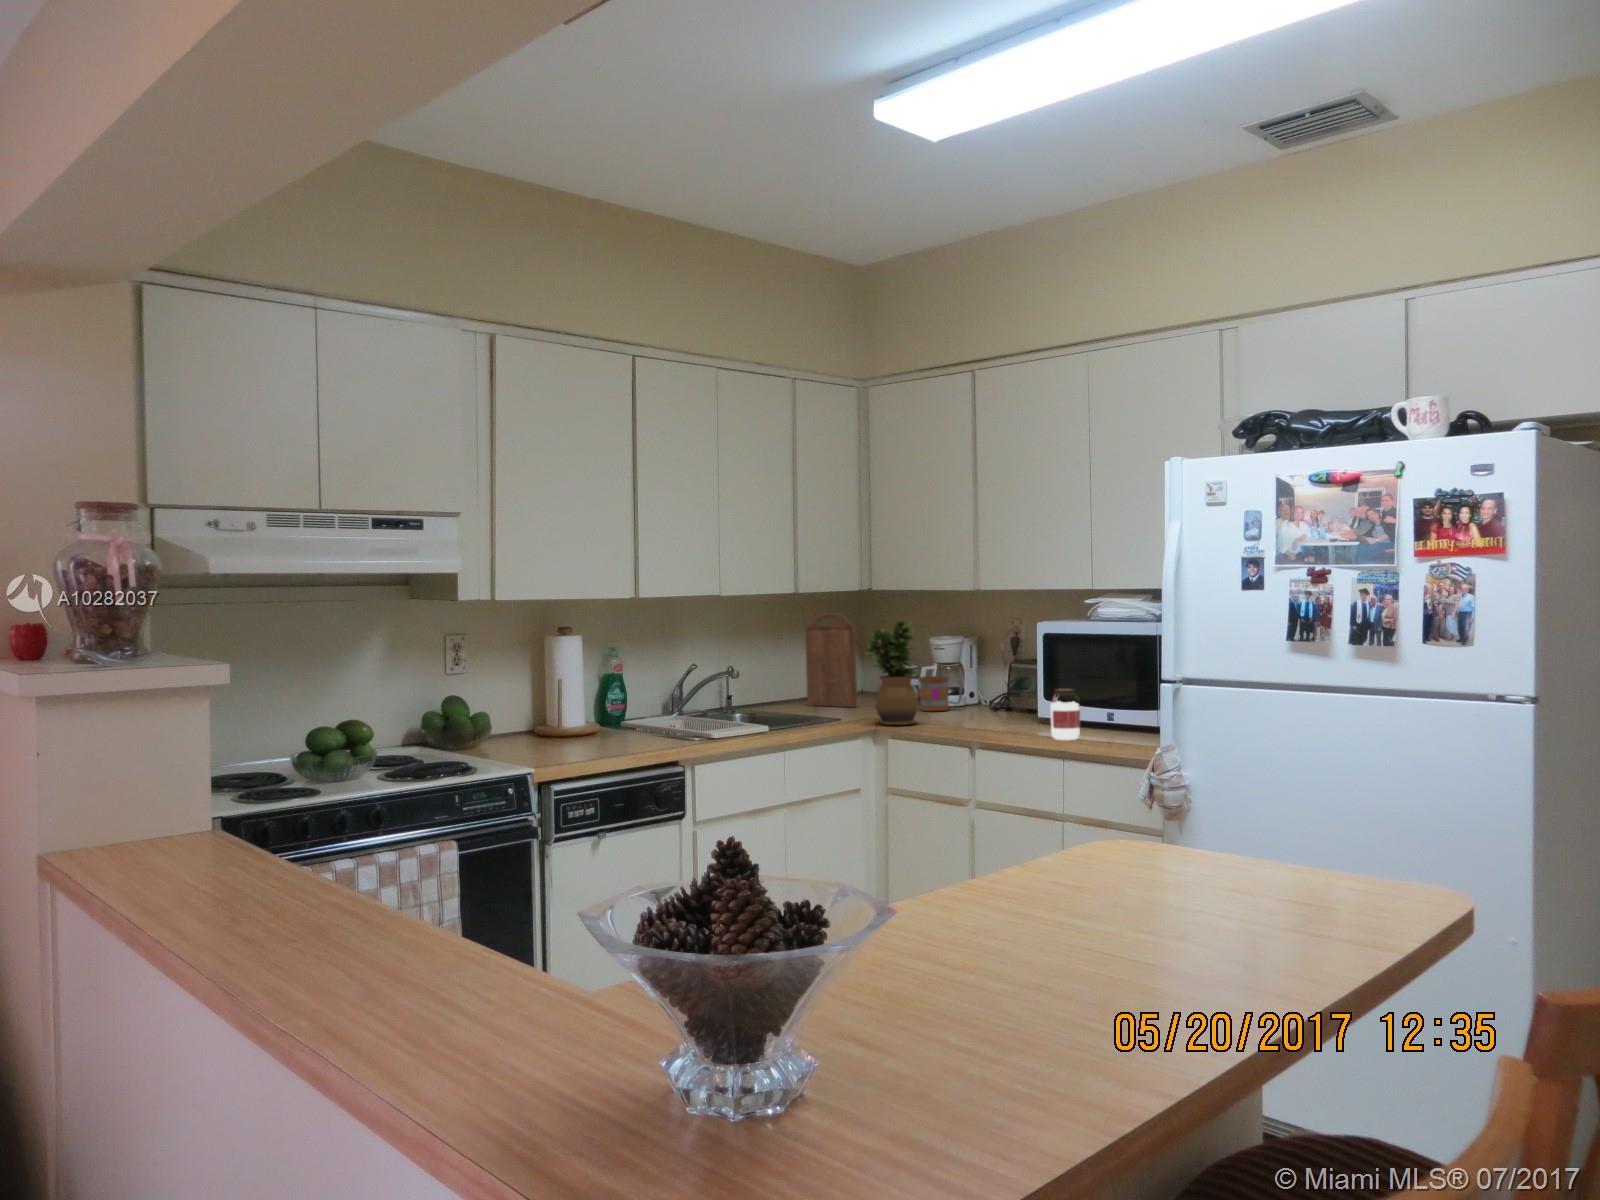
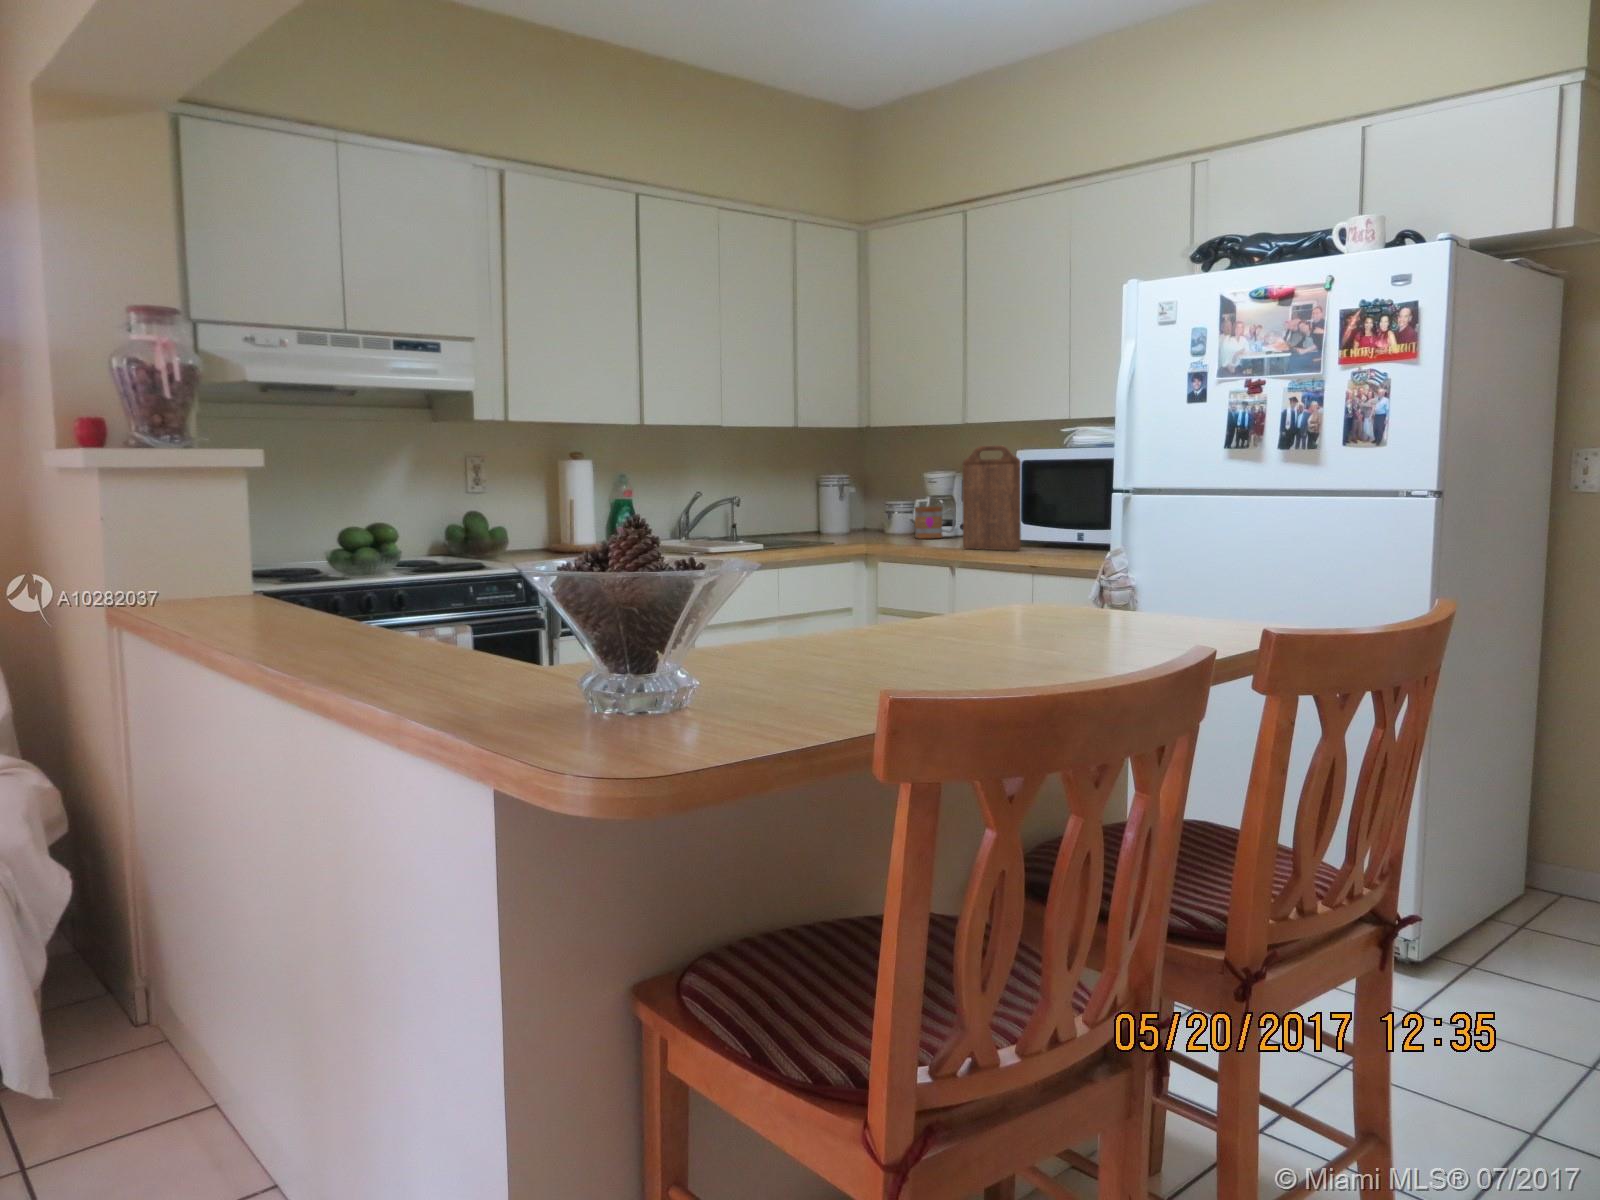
cutting board: present [805,613,857,707] -> present [962,445,1021,550]
potted plant: present [865,618,919,725] -> none [857,446,910,546]
jar: present [1051,689,1080,740] -> none [1024,509,1053,556]

